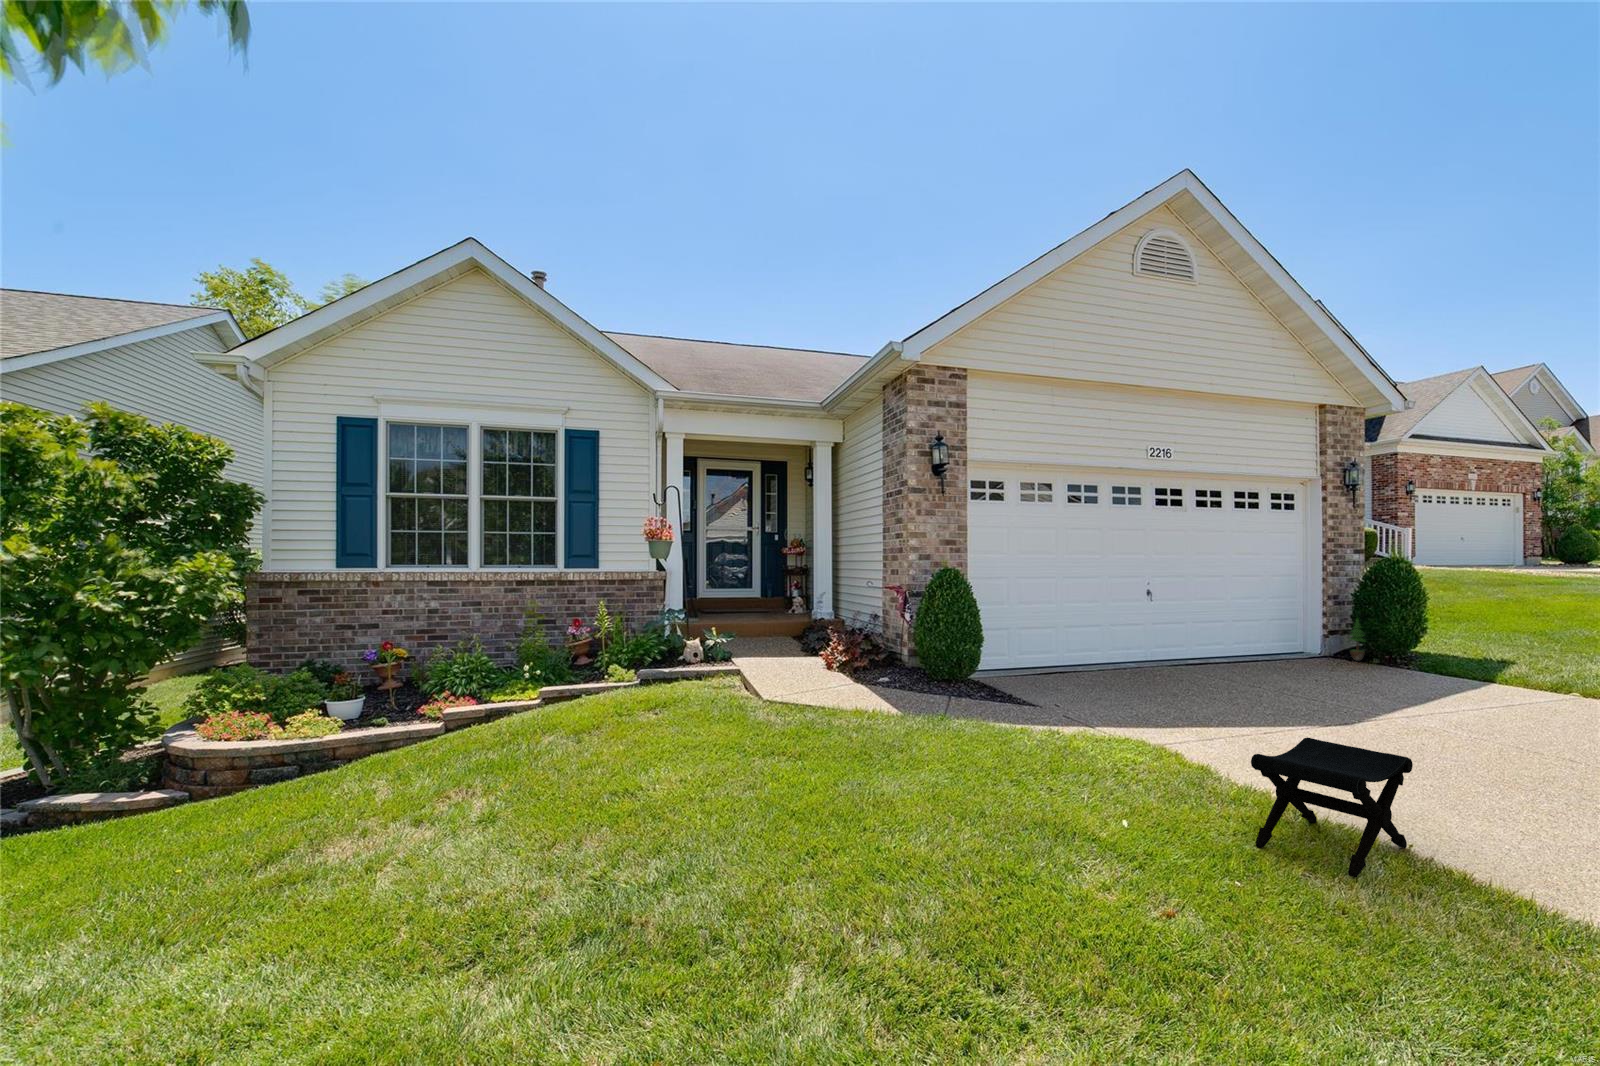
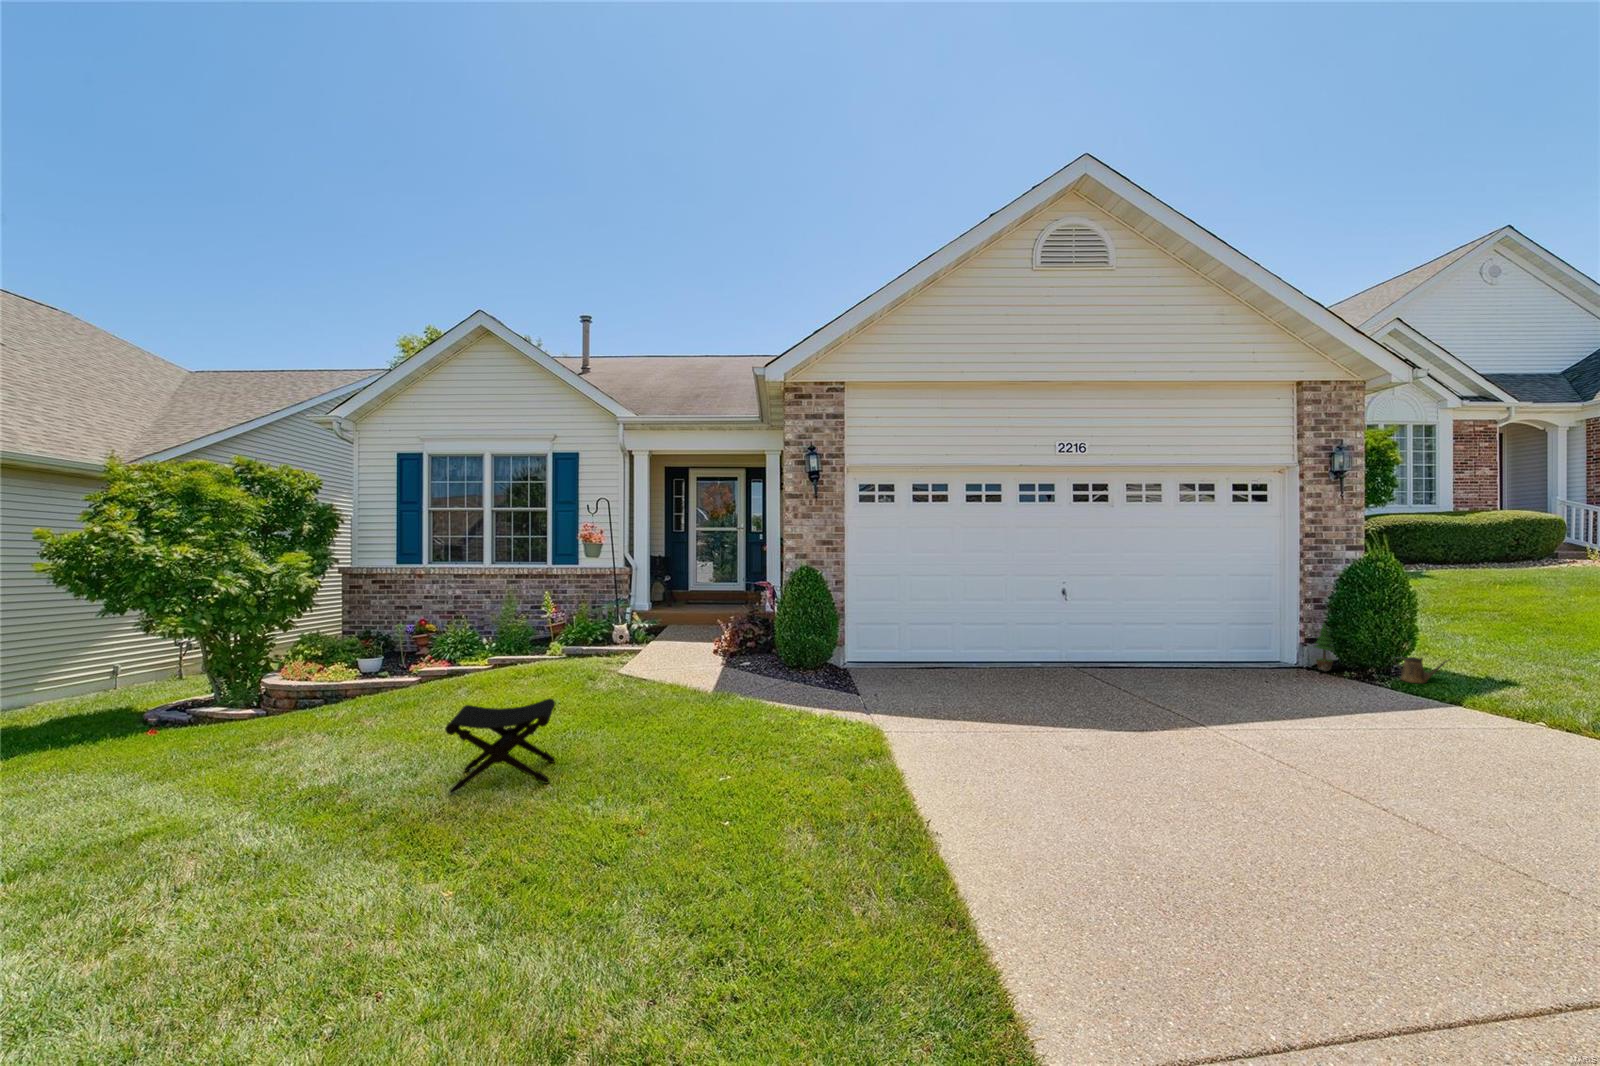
watering can: none [1412,645,1462,666] -> present [1394,657,1449,683]
footstool: present [1251,737,1413,878] -> present [445,699,555,794]

